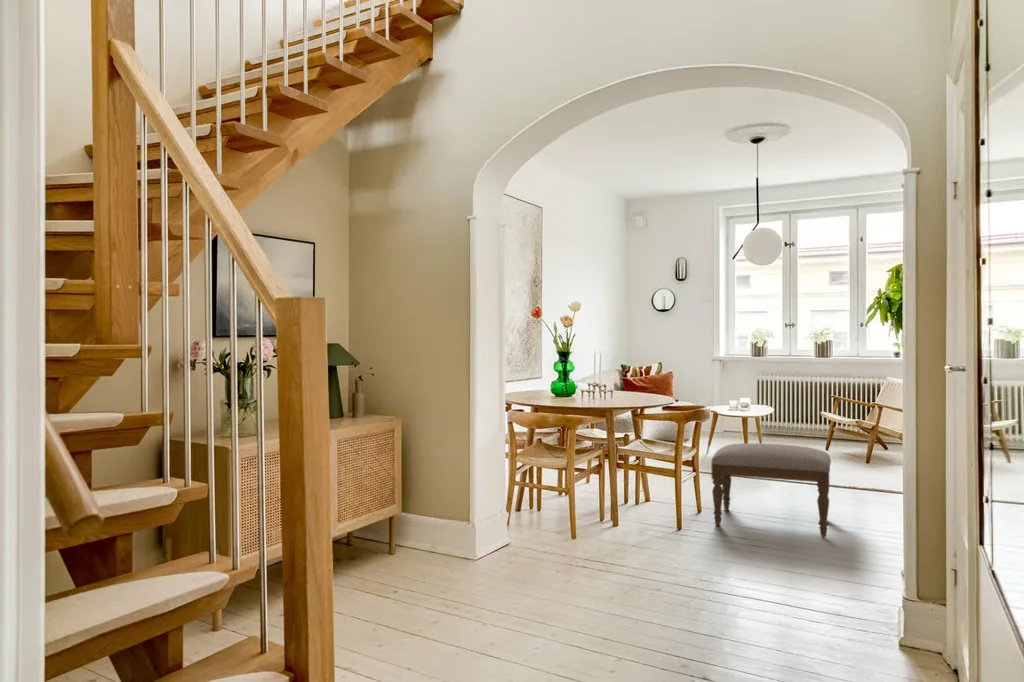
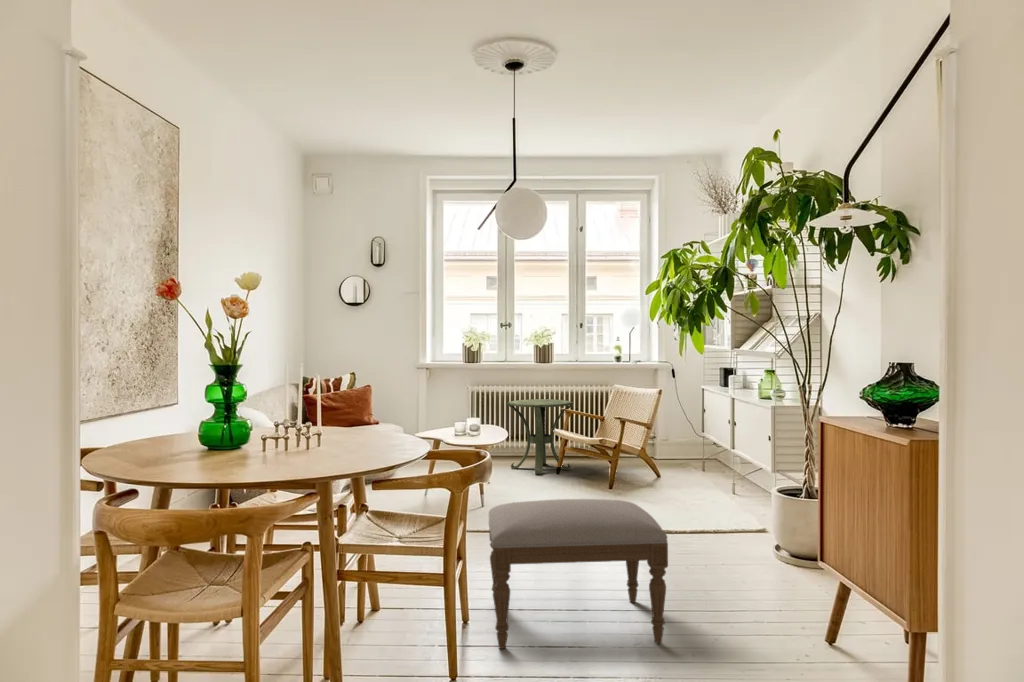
side table: none [786,388,844,449] -> present [508,399,573,474]

